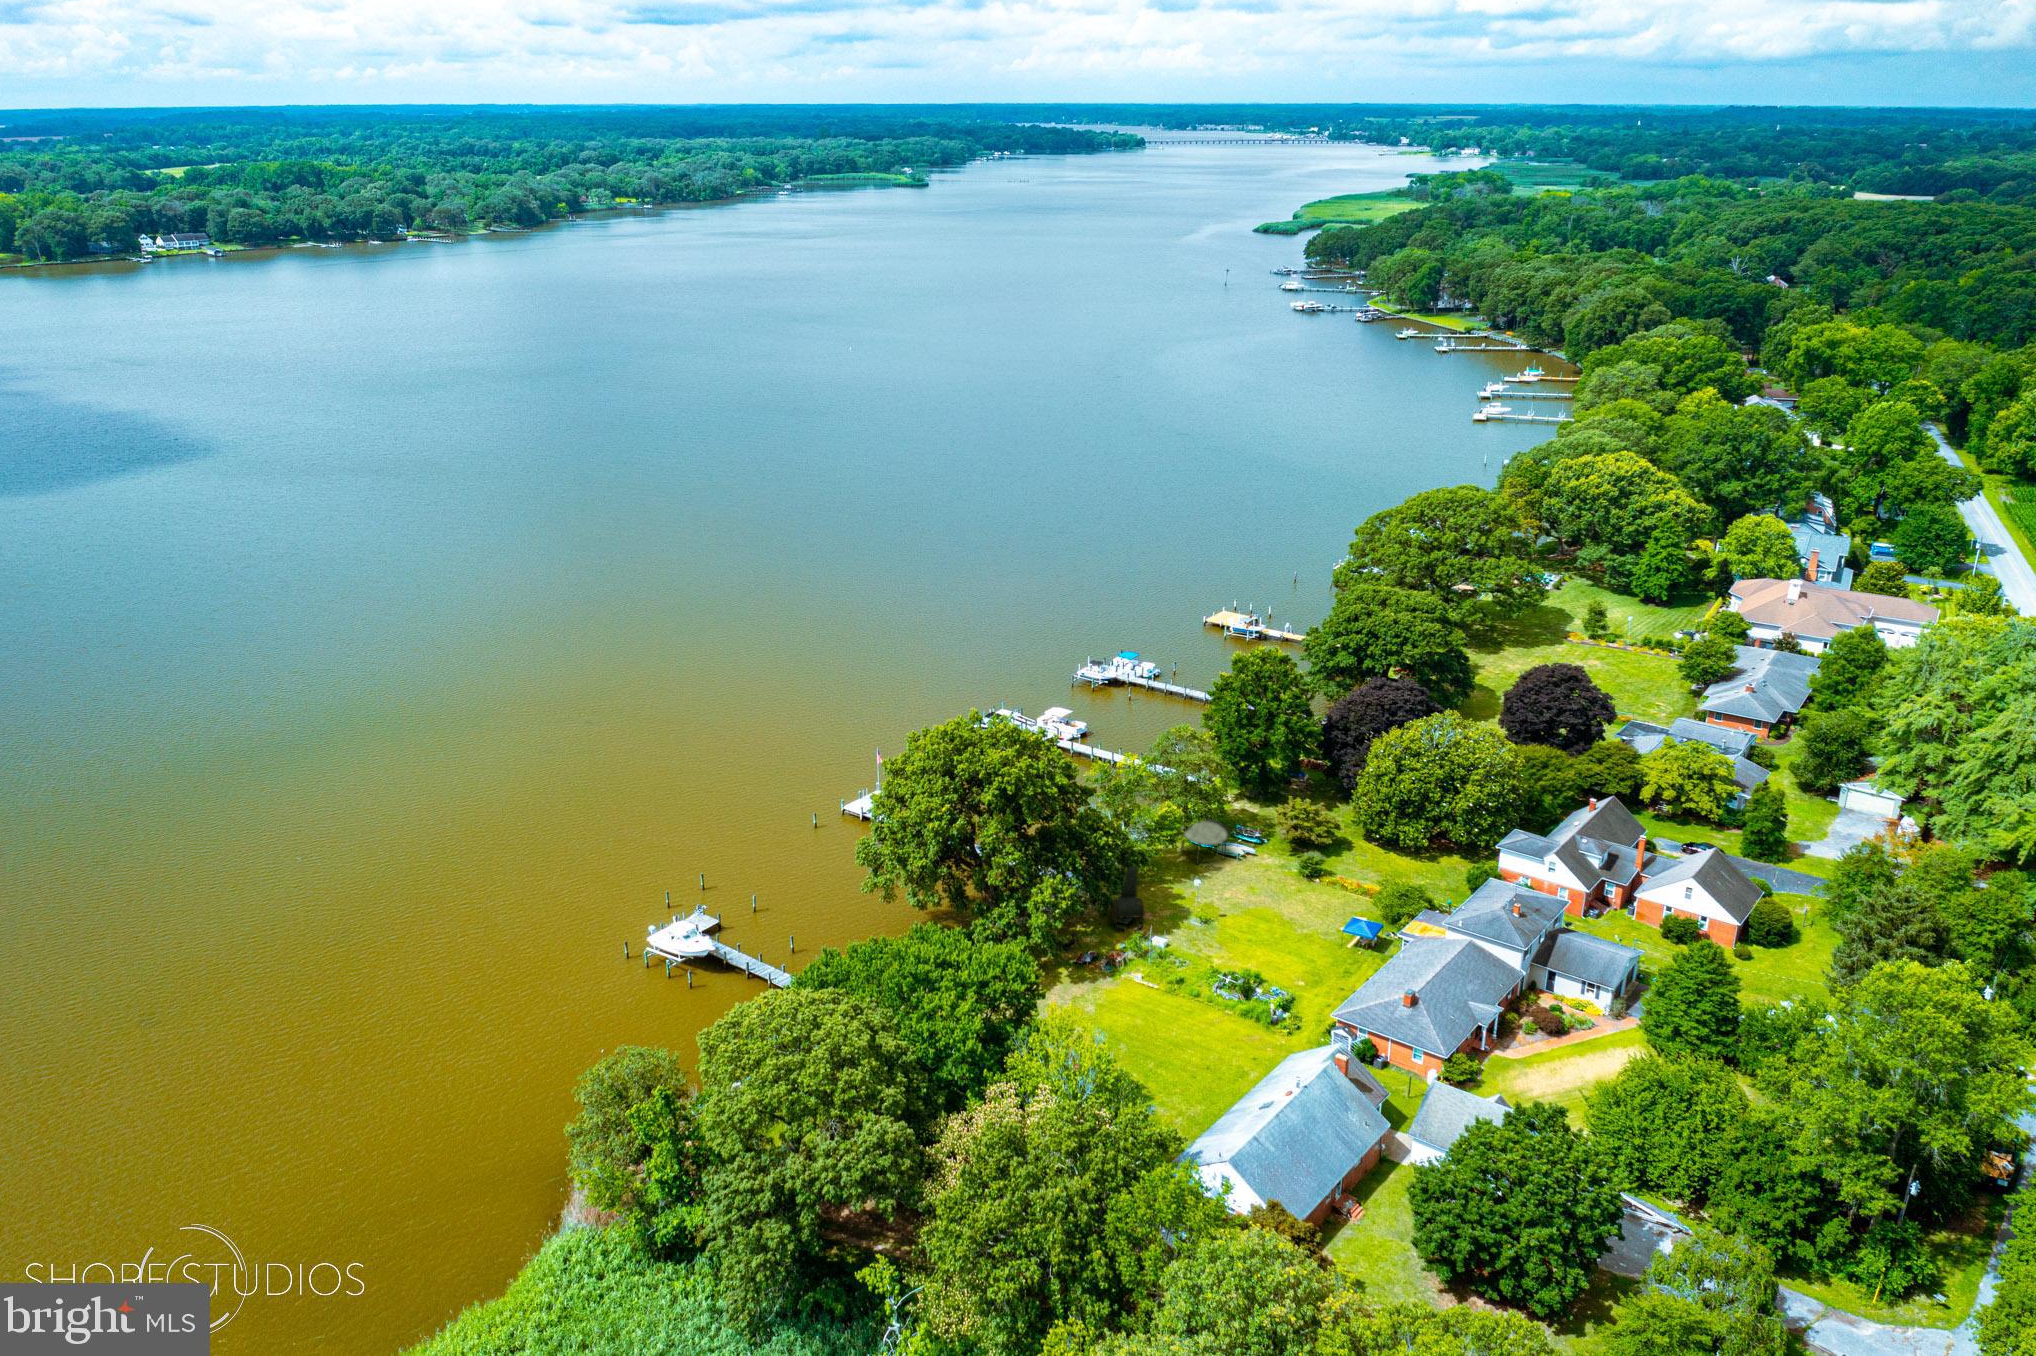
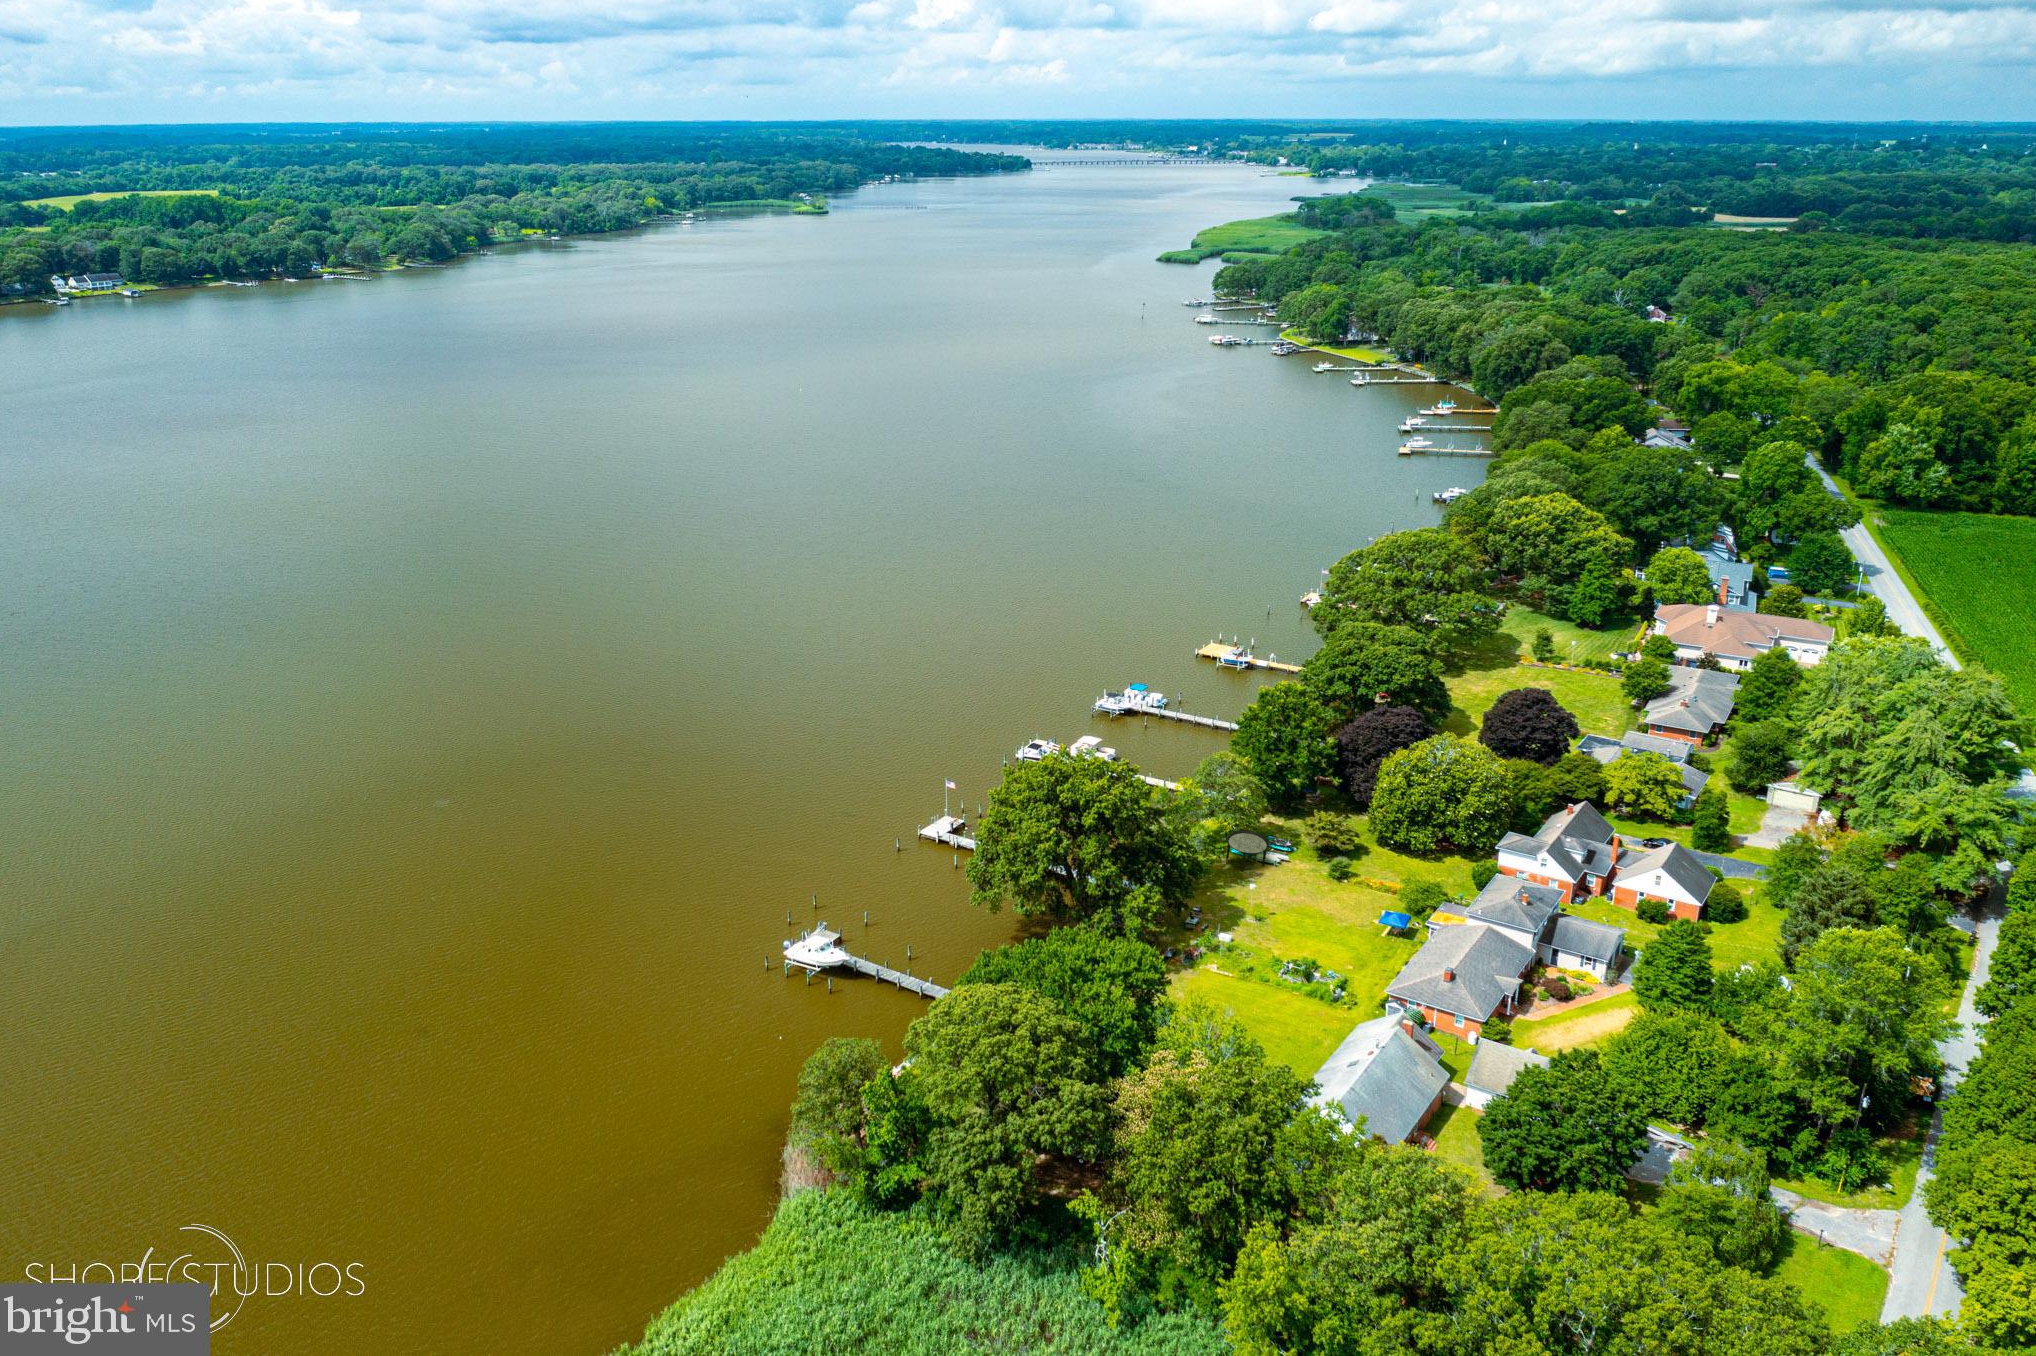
lounge chair: present [1110,867,1144,924] -> none [1176,875,1209,925]

